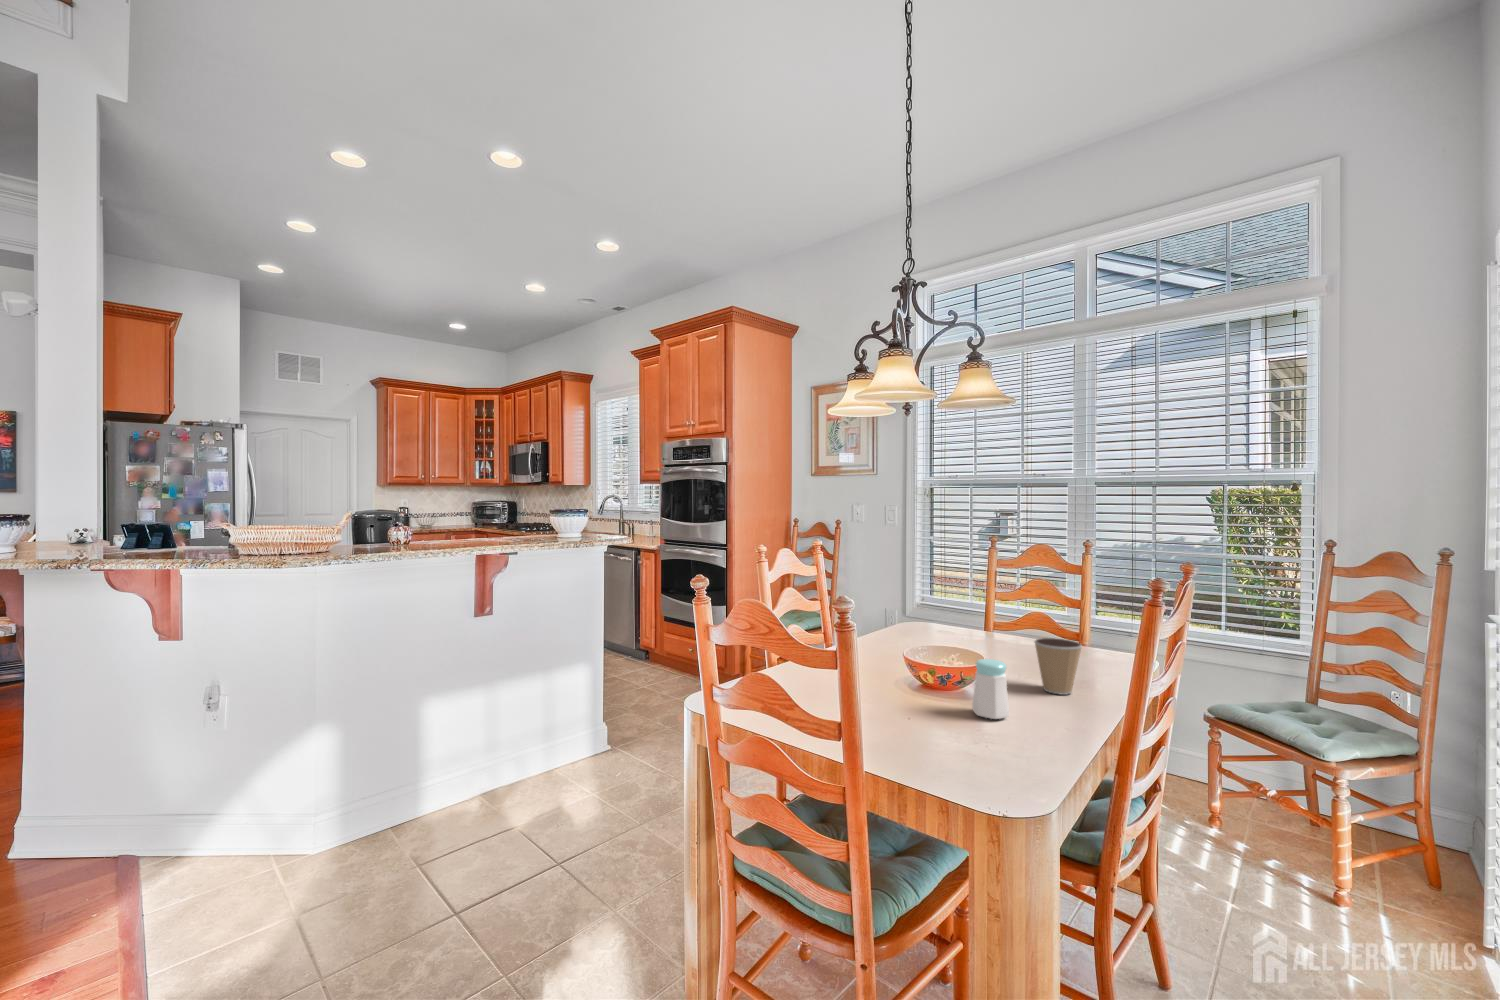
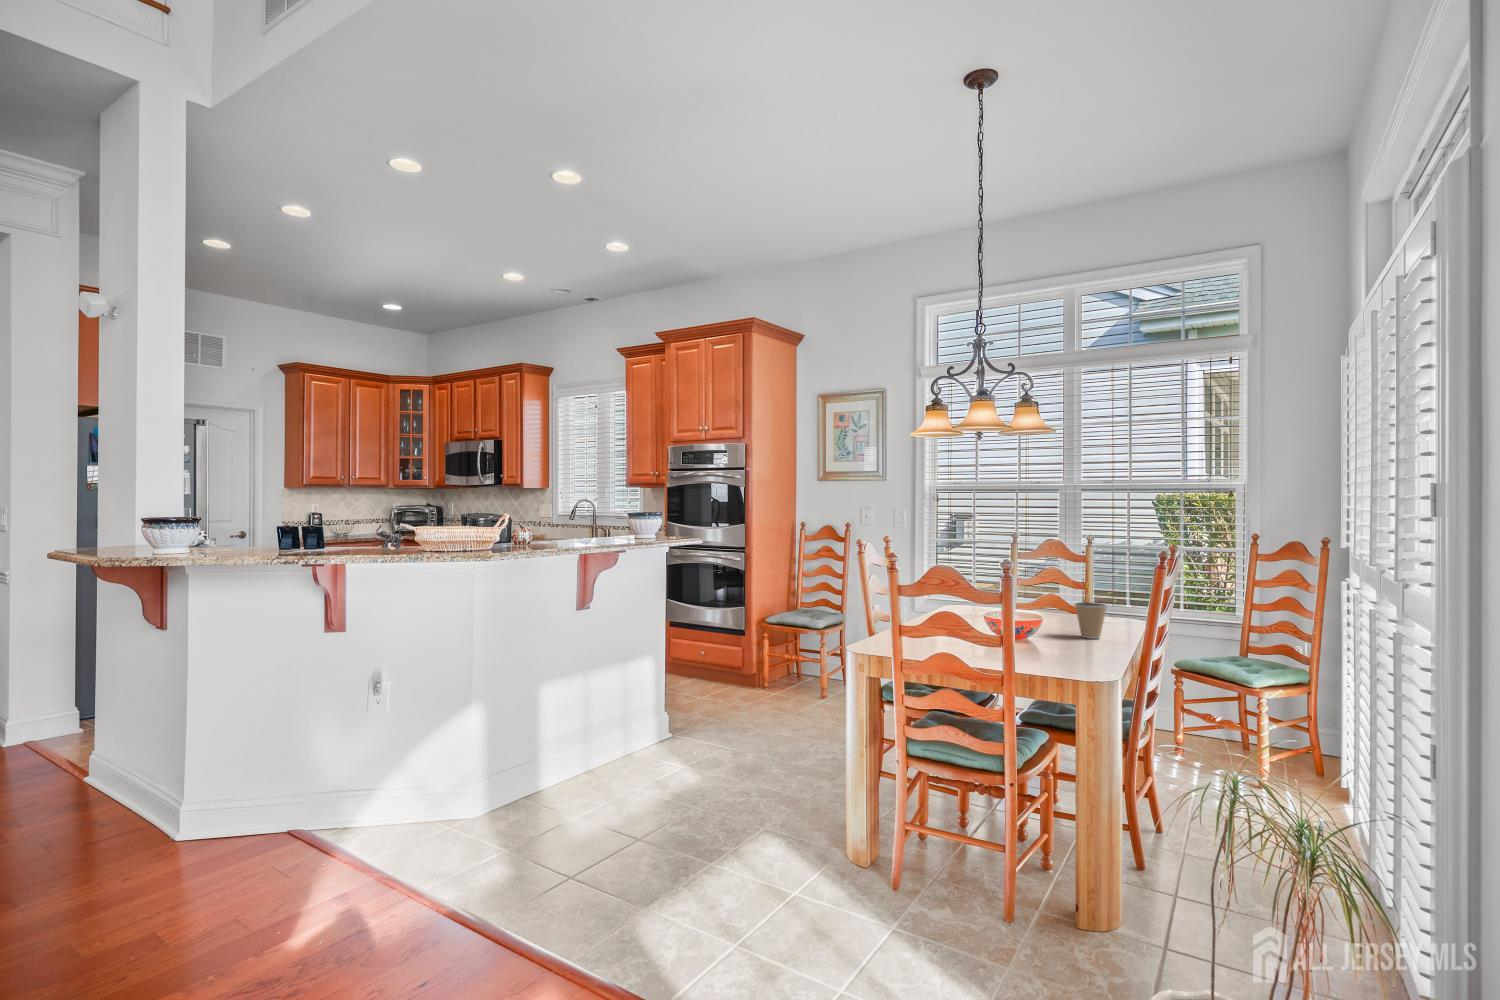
salt shaker: present [972,659,1009,719] -> none [1046,613,1071,650]

